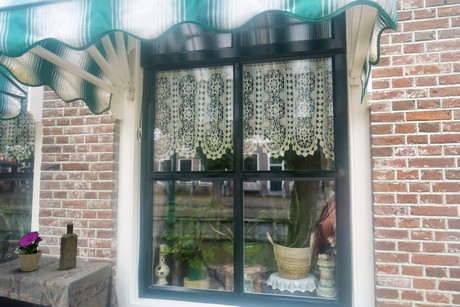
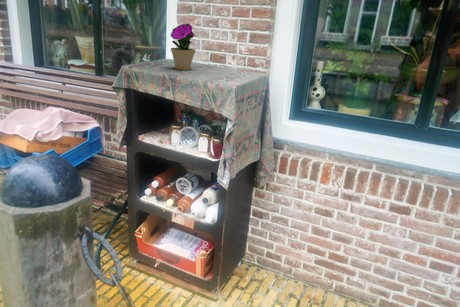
bottle: present [59,223,78,270] -> none [210,17,234,73]

